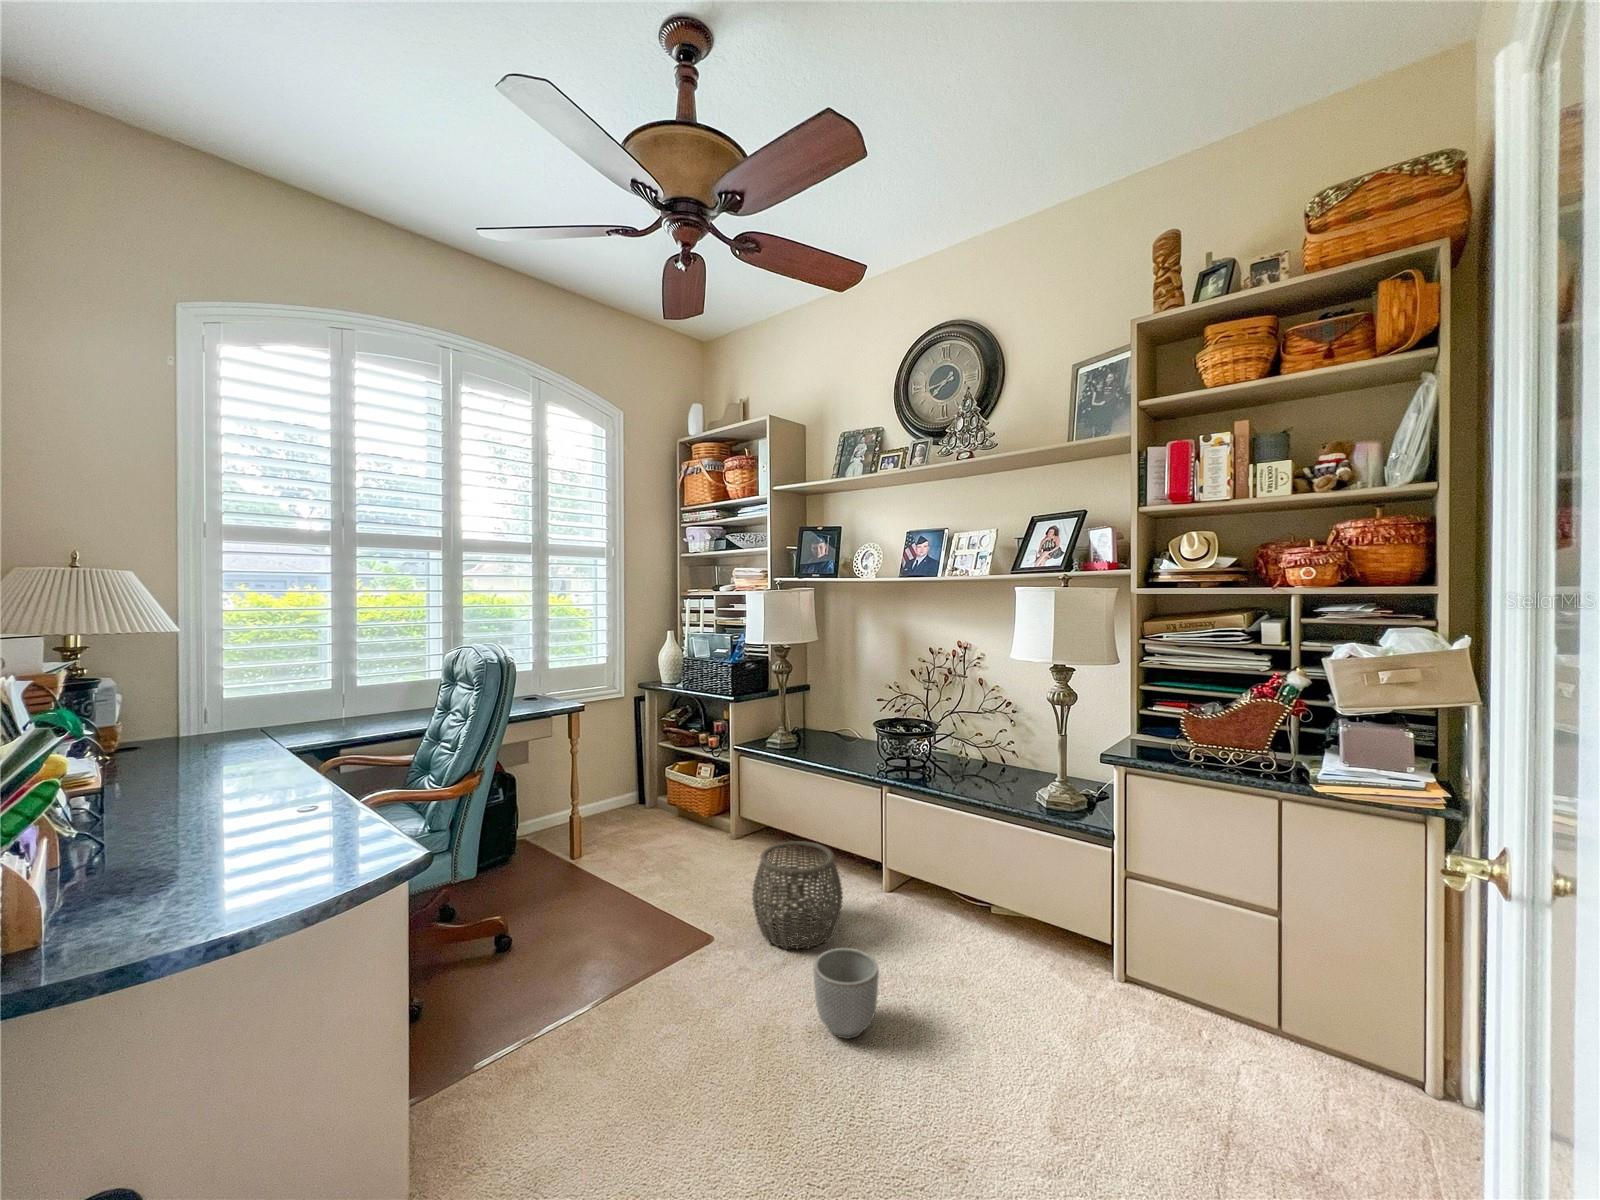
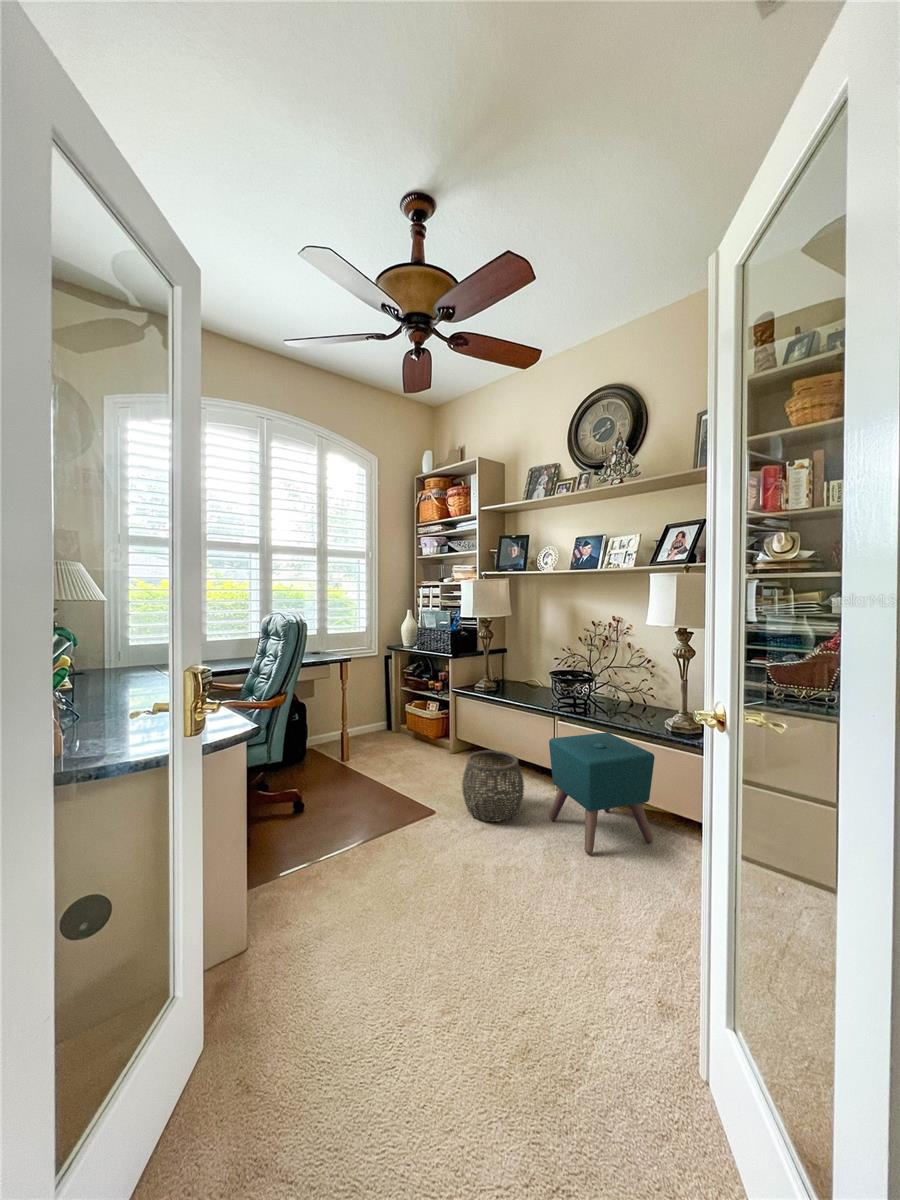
ottoman: none [878,810,1026,994] -> present [549,732,655,854]
planter: present [813,948,879,1039] -> none [501,818,545,877]

